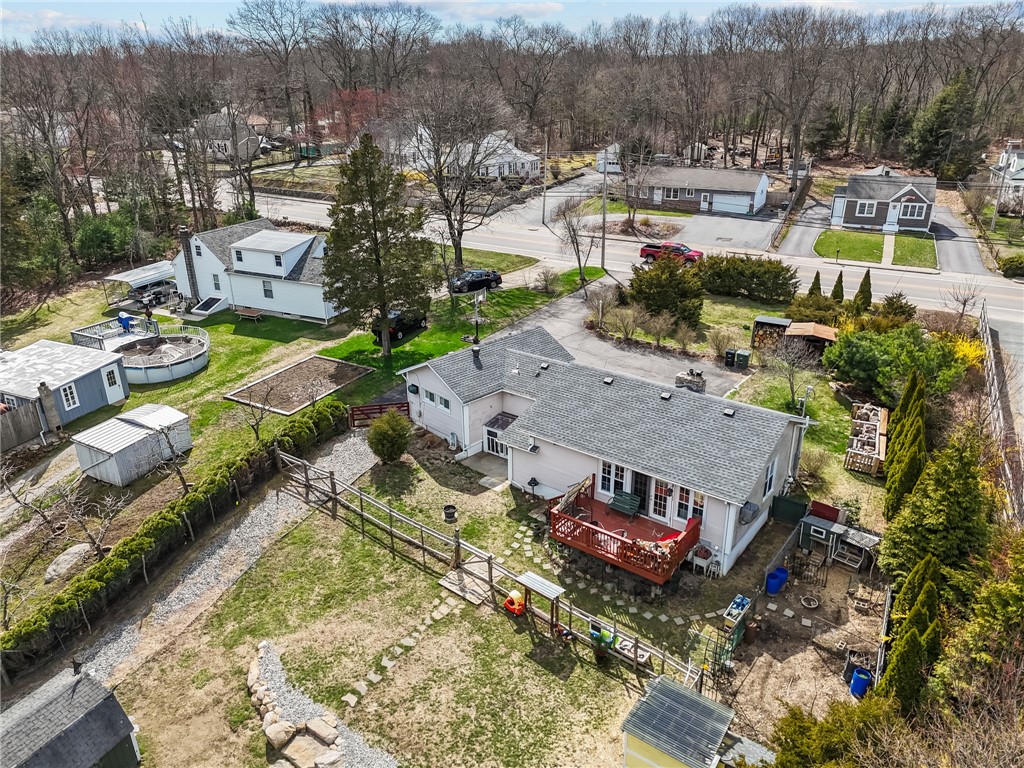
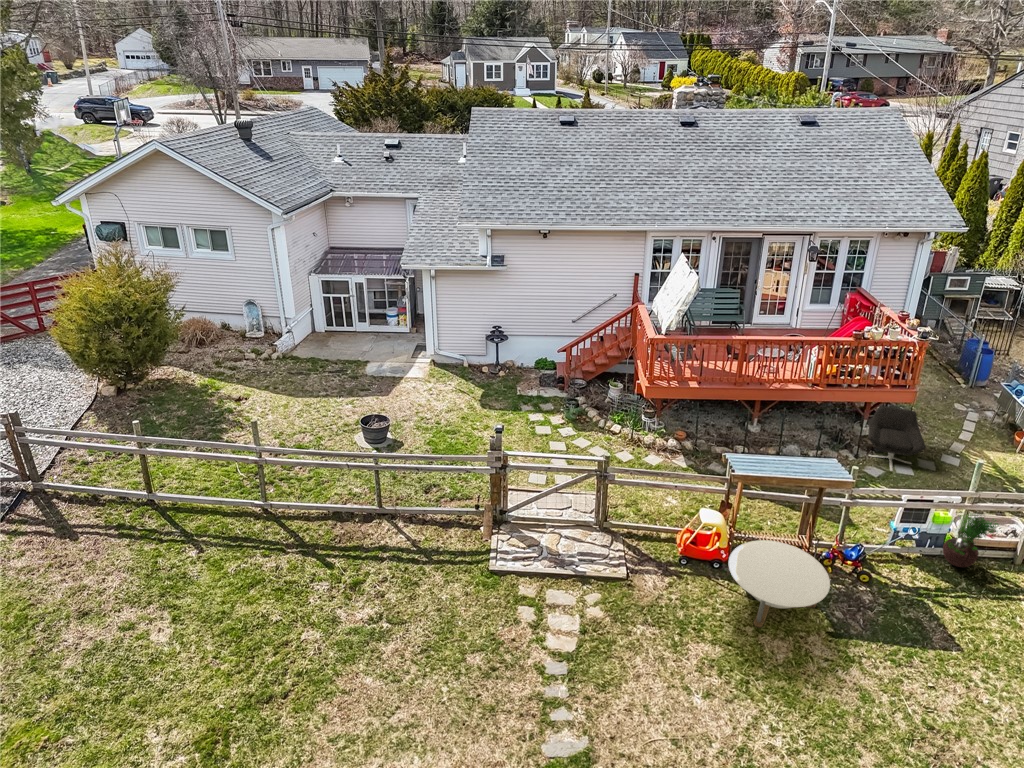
lounge chair: none [638,580,670,615] -> present [868,406,926,471]
round table: none [495,608,533,642] -> present [729,540,830,627]

